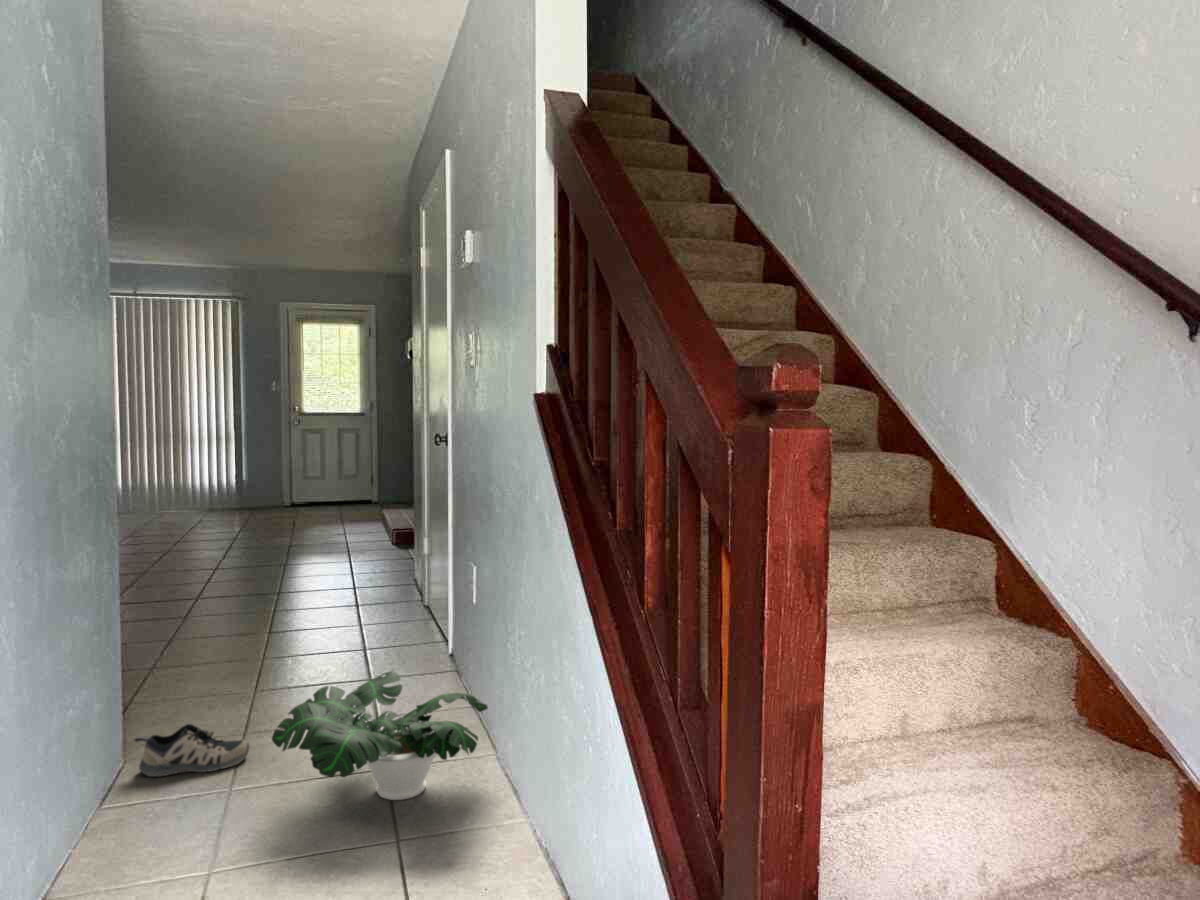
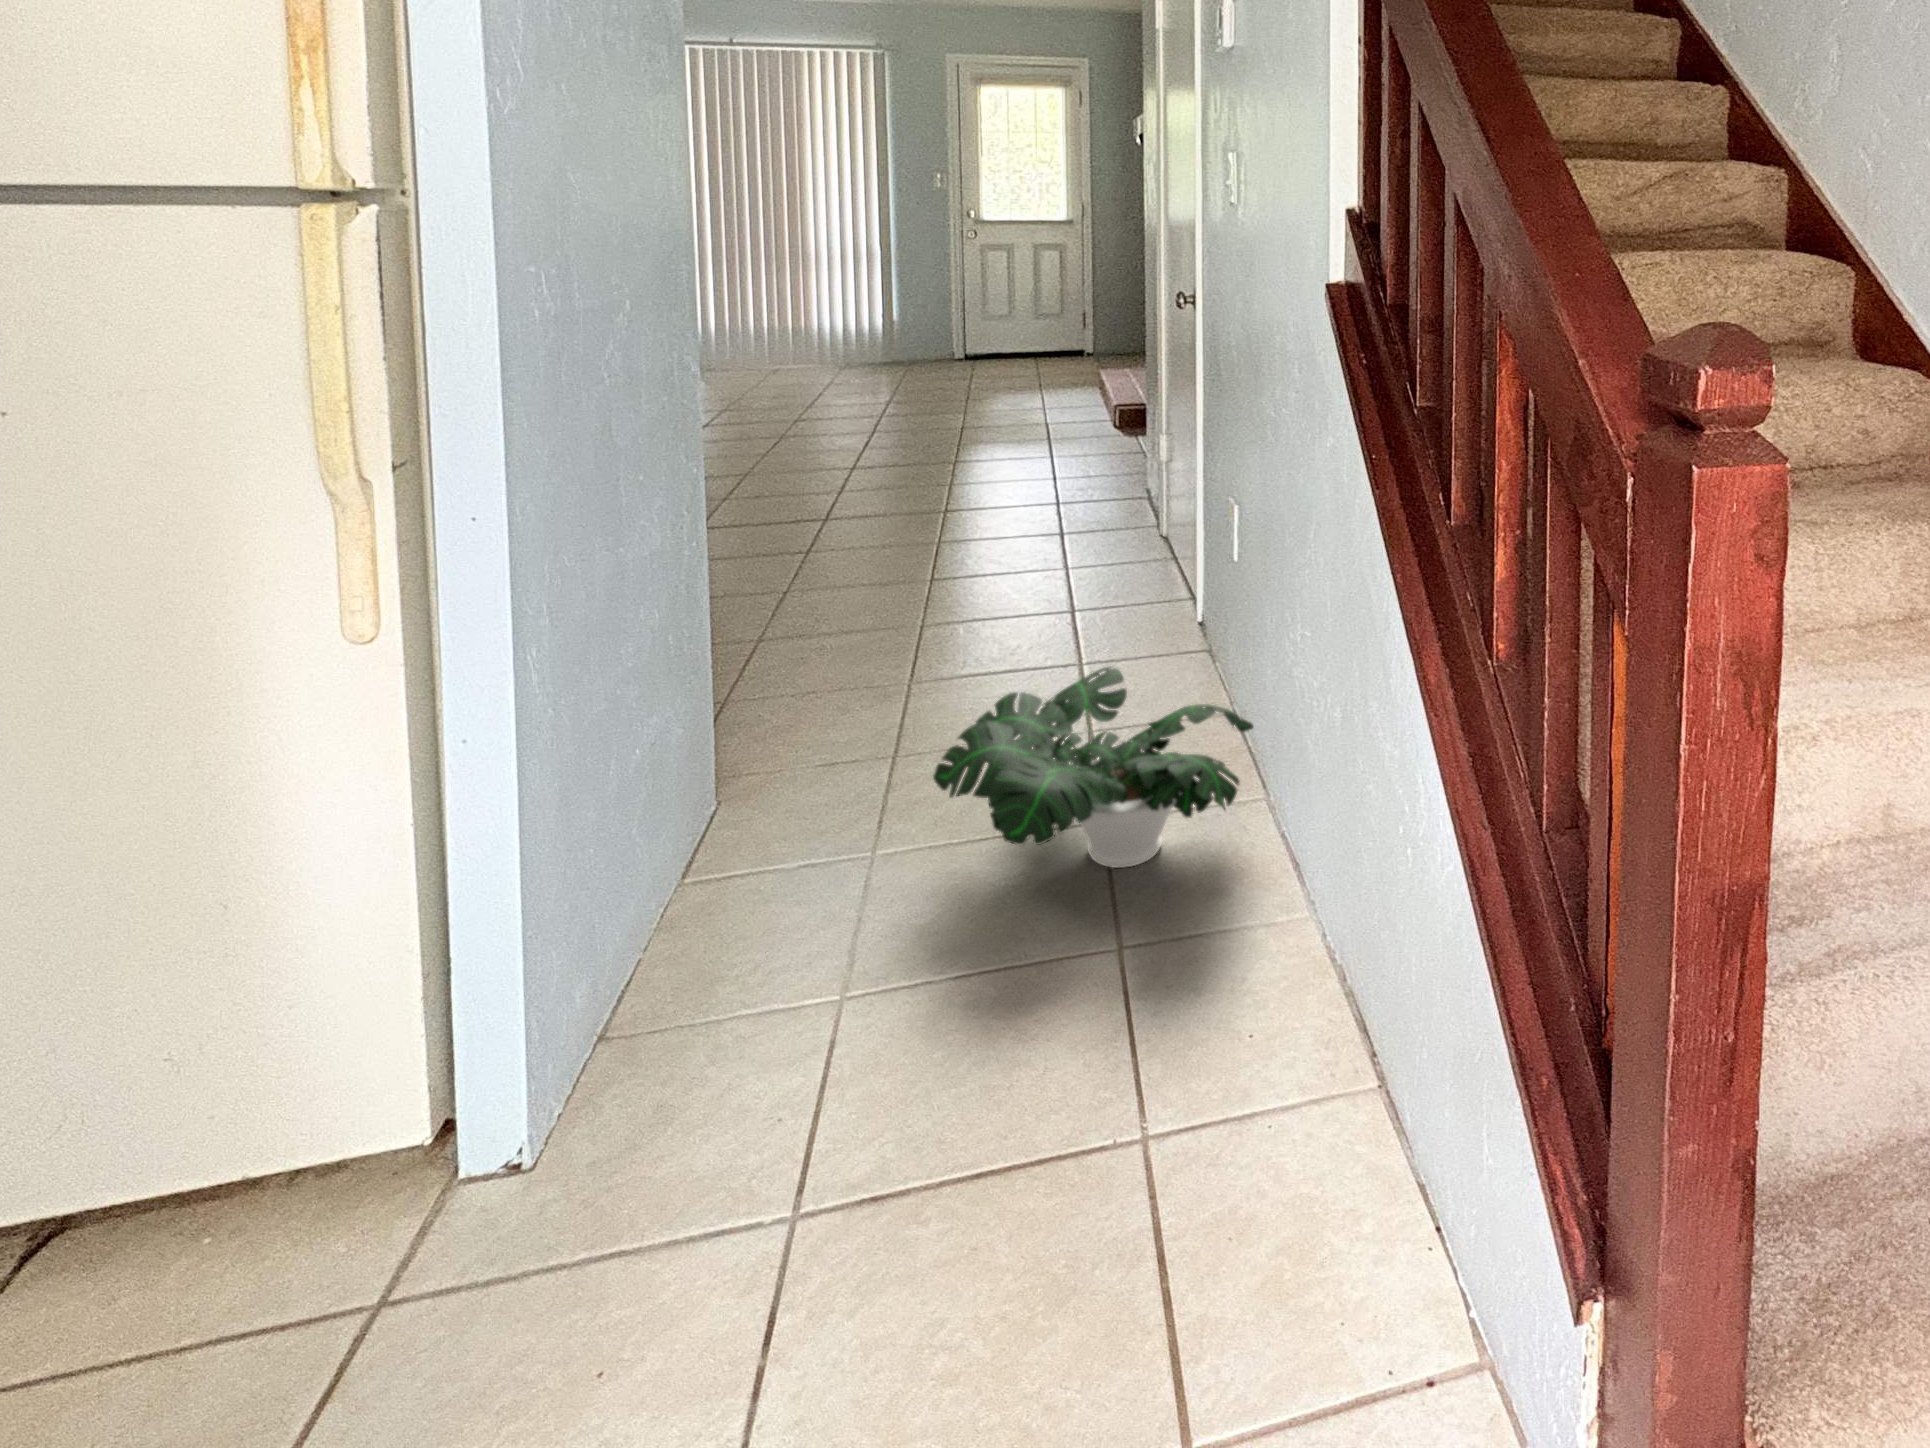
shoe: present [135,724,249,777] -> none [732,741,902,822]

